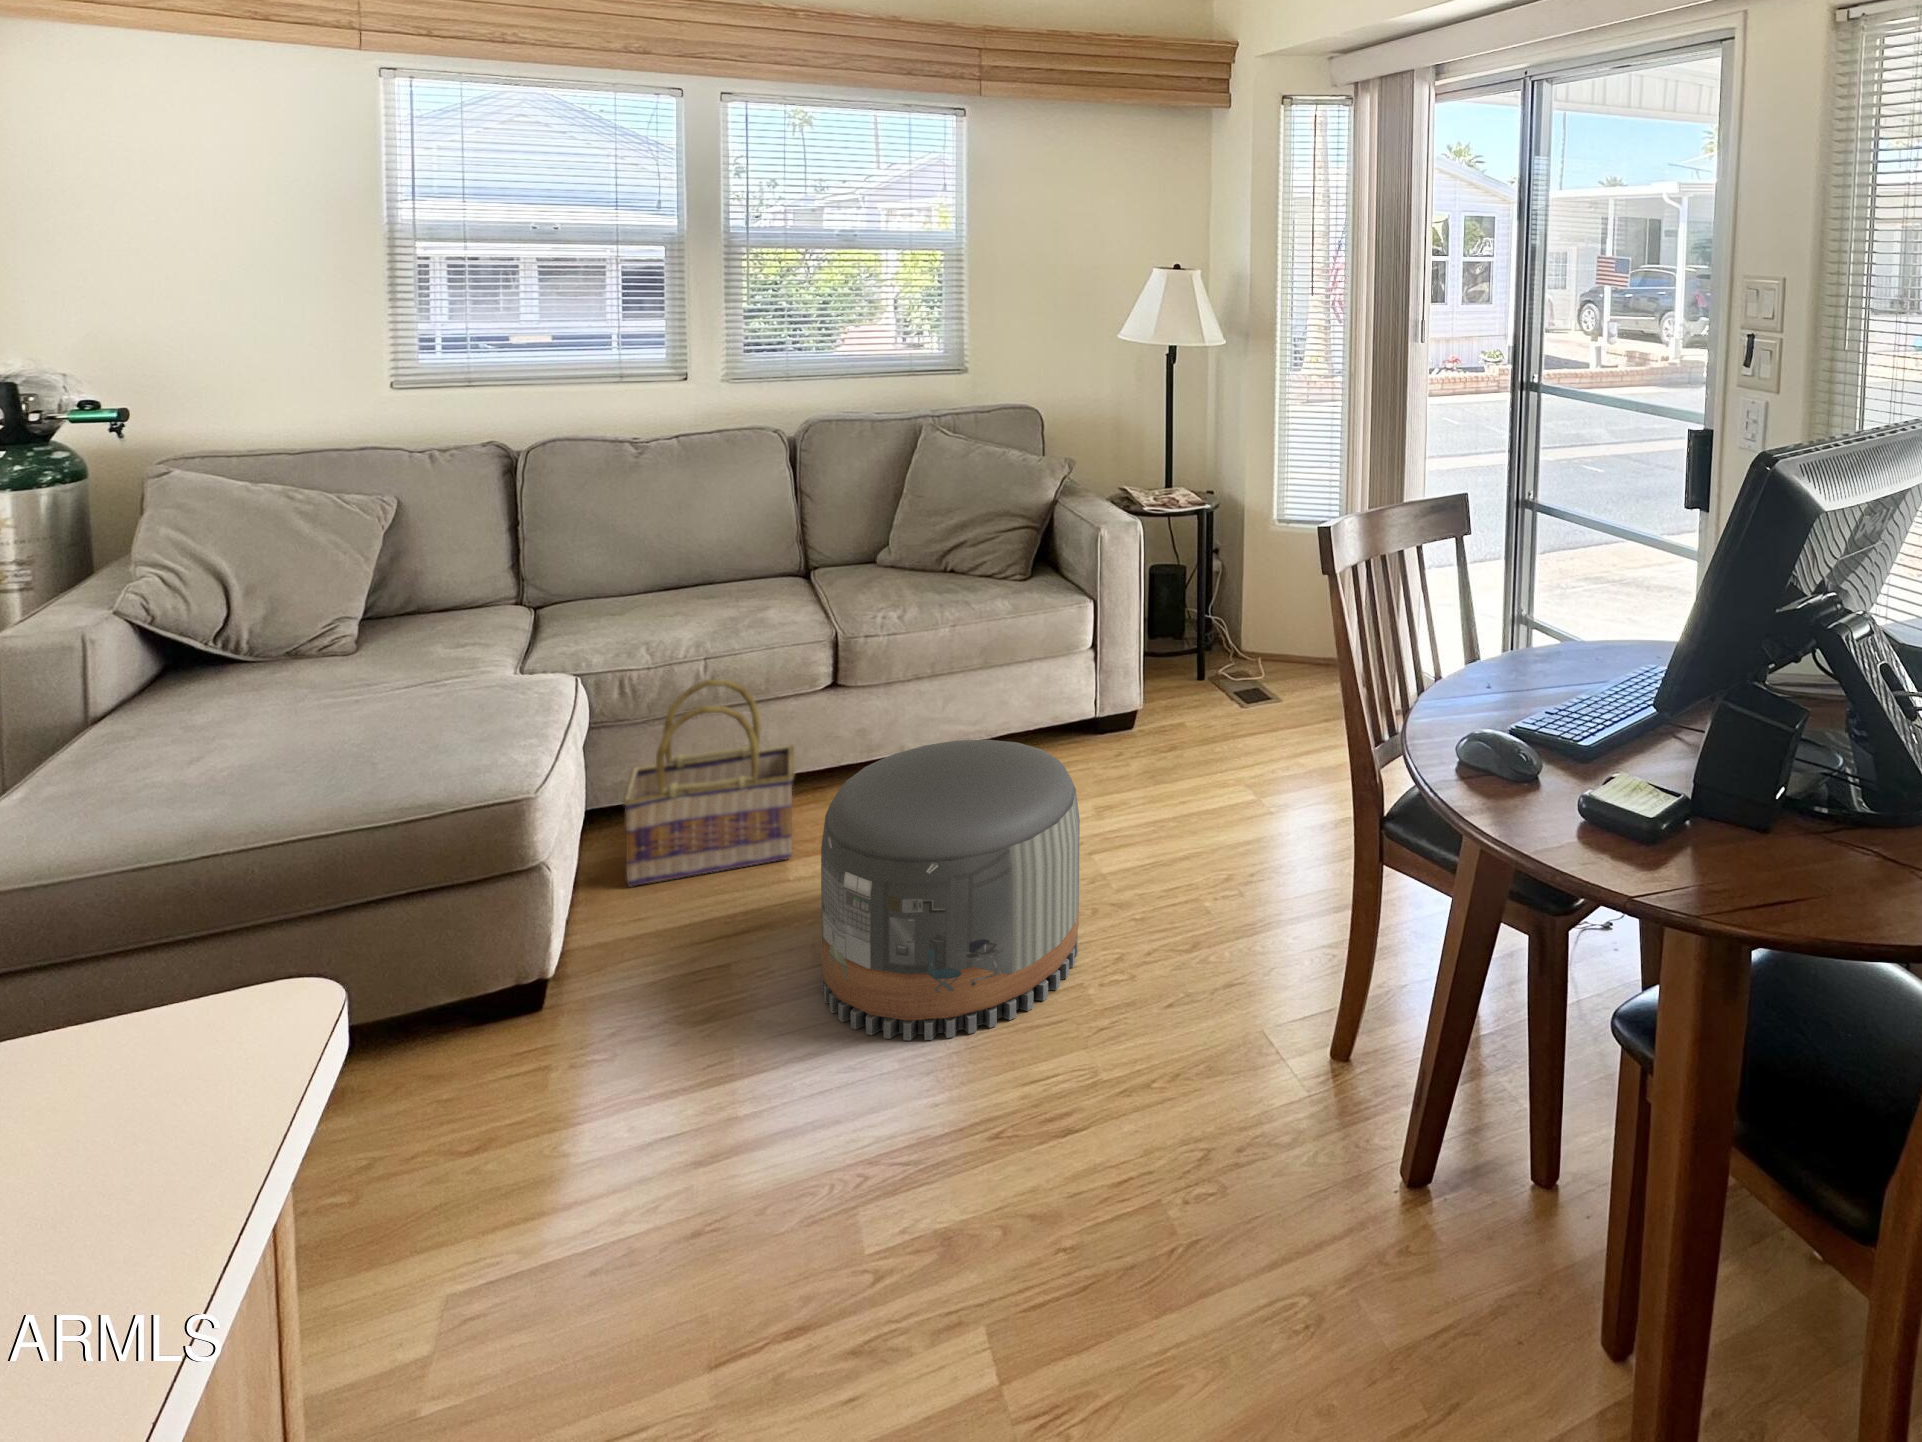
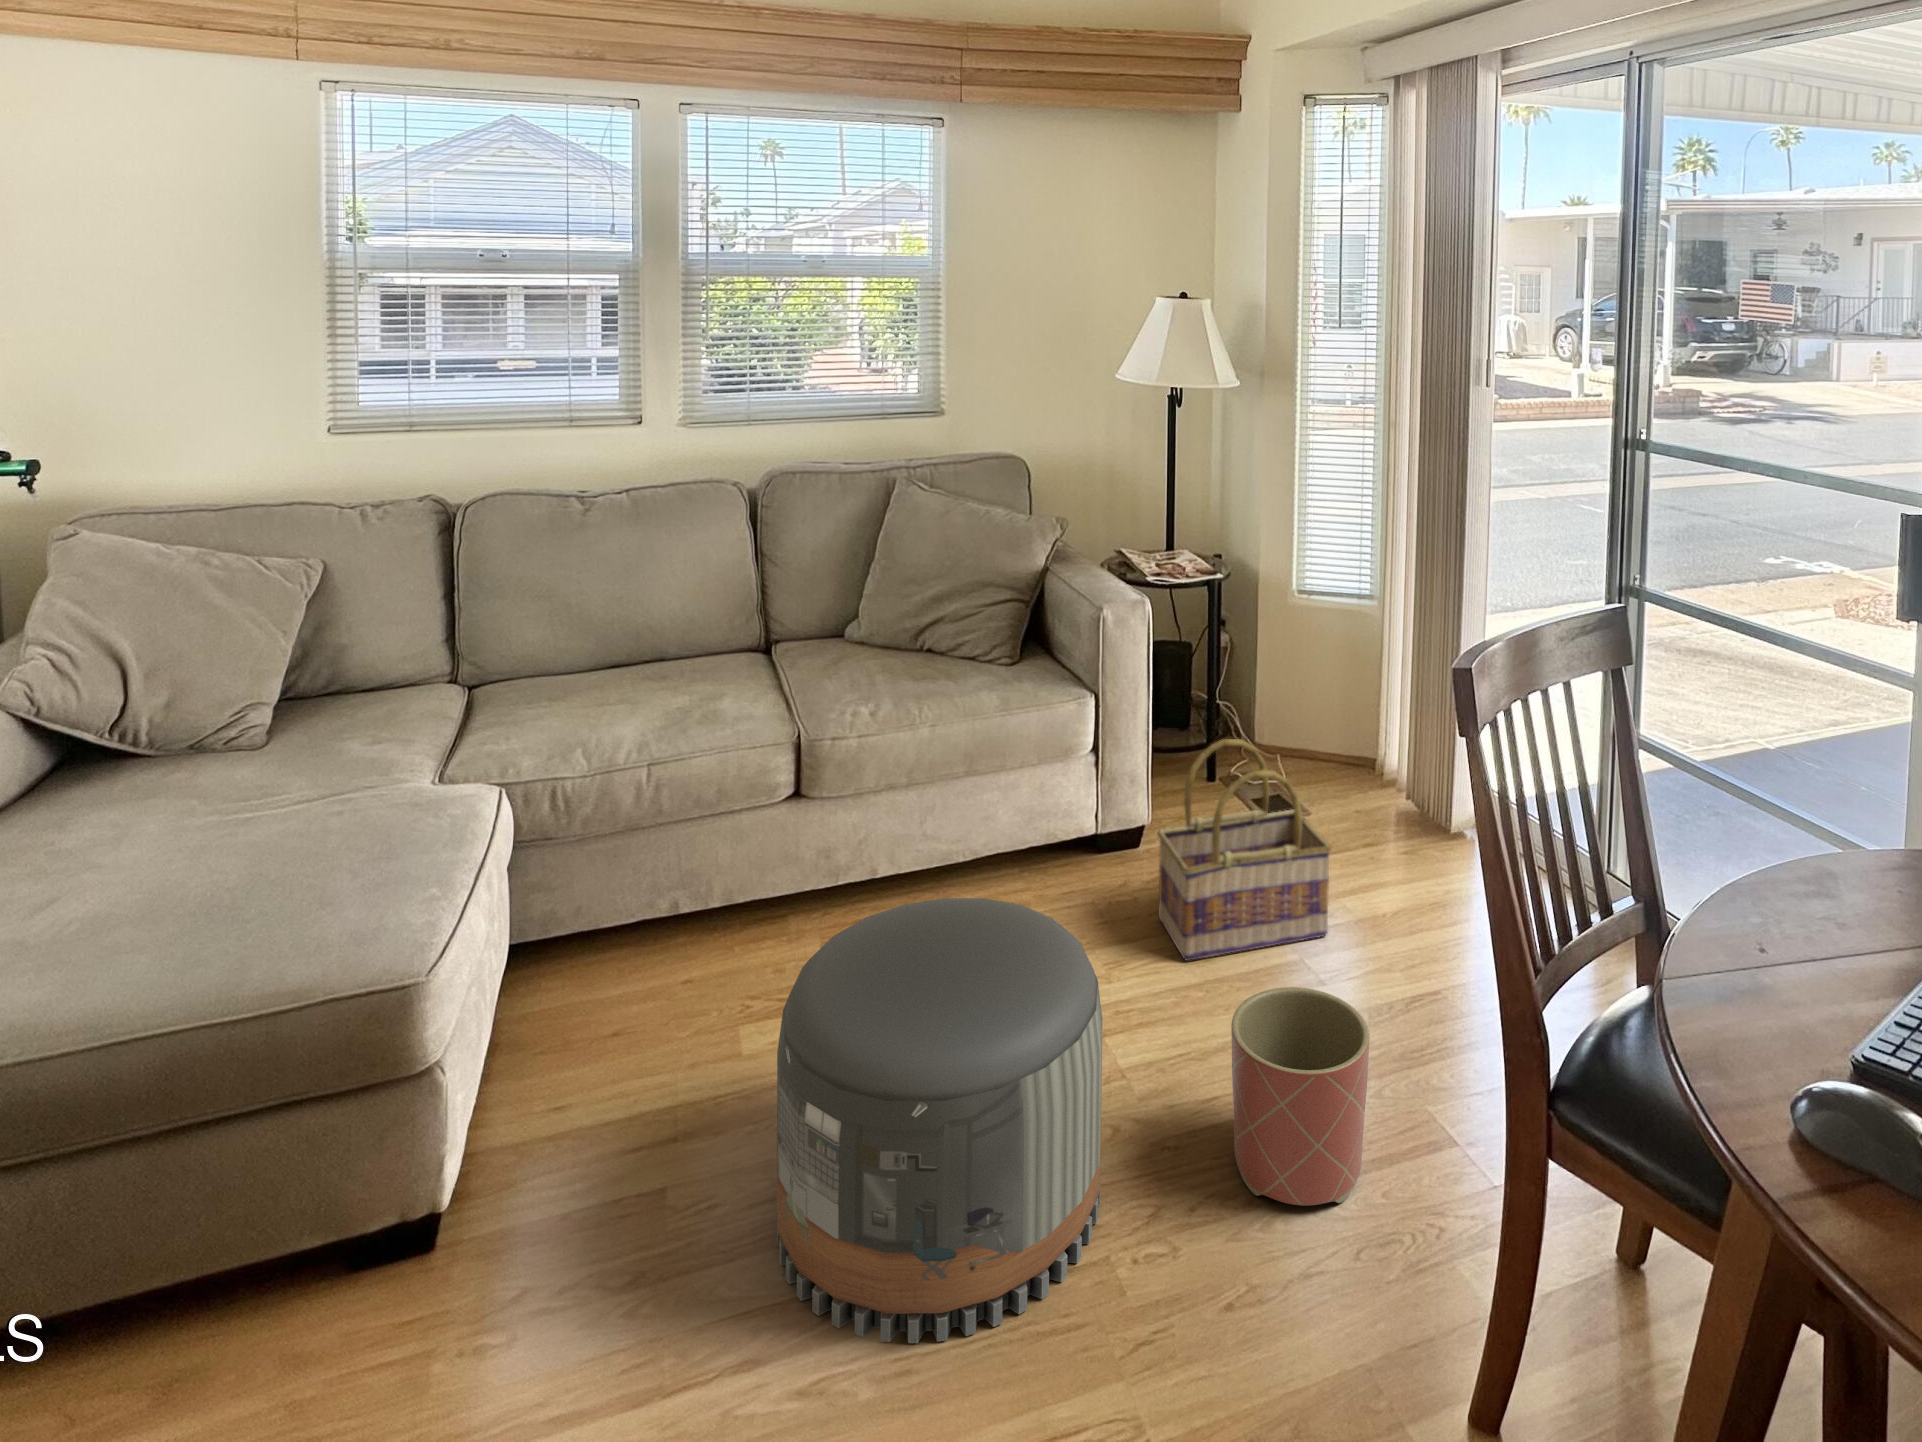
basket: present [622,680,794,886] -> present [1157,739,1332,961]
planter: none [1181,798,1286,947] -> present [1231,987,1370,1206]

